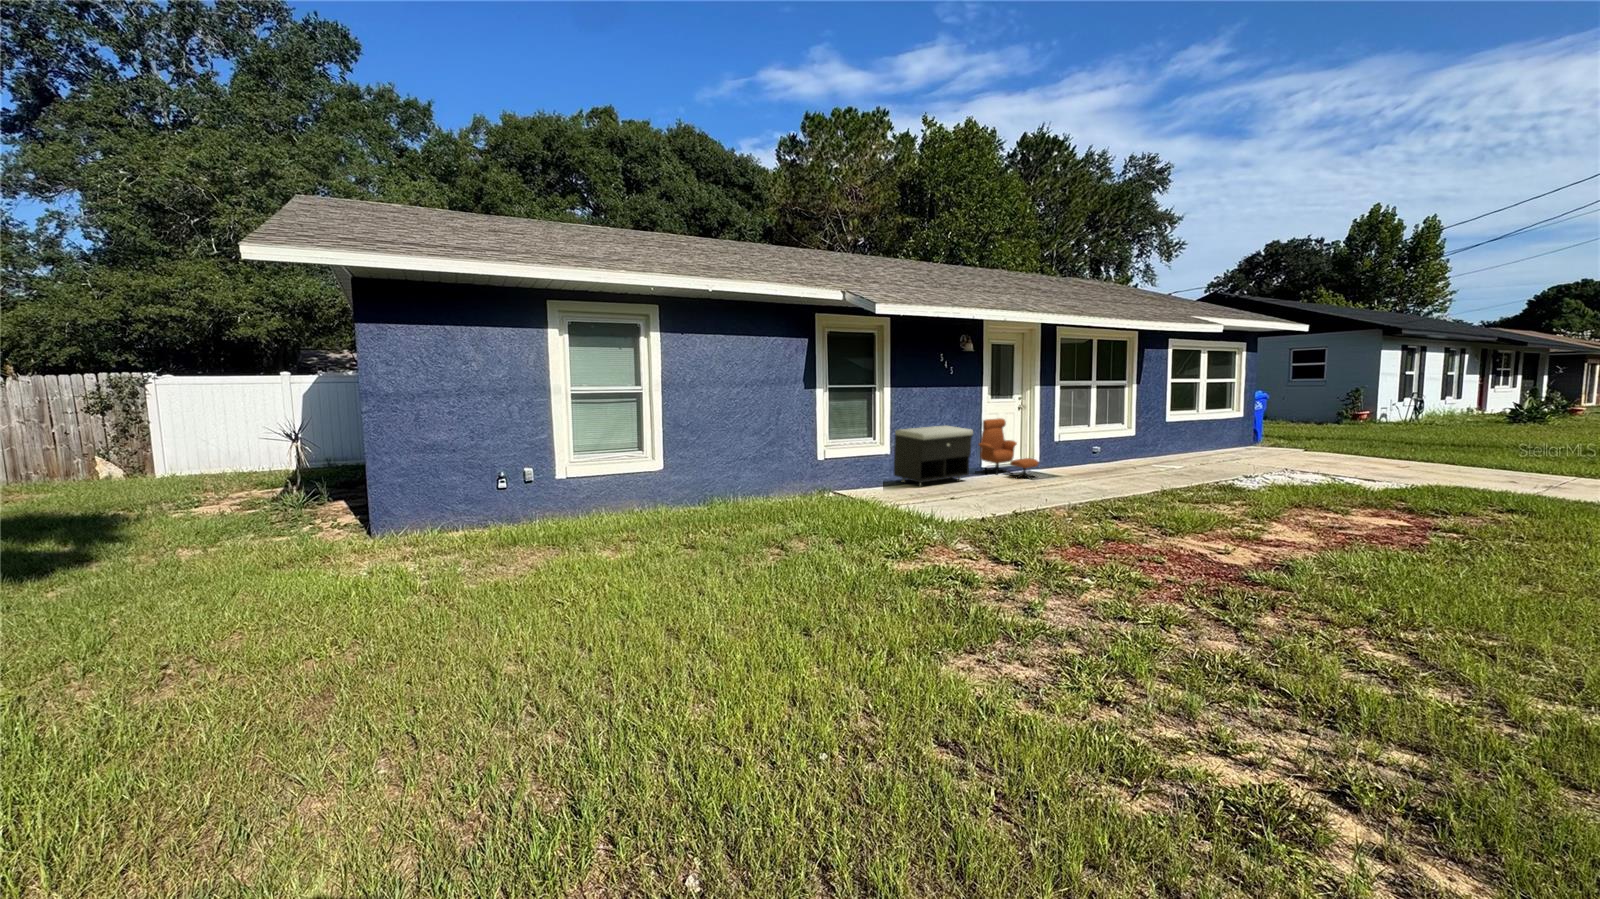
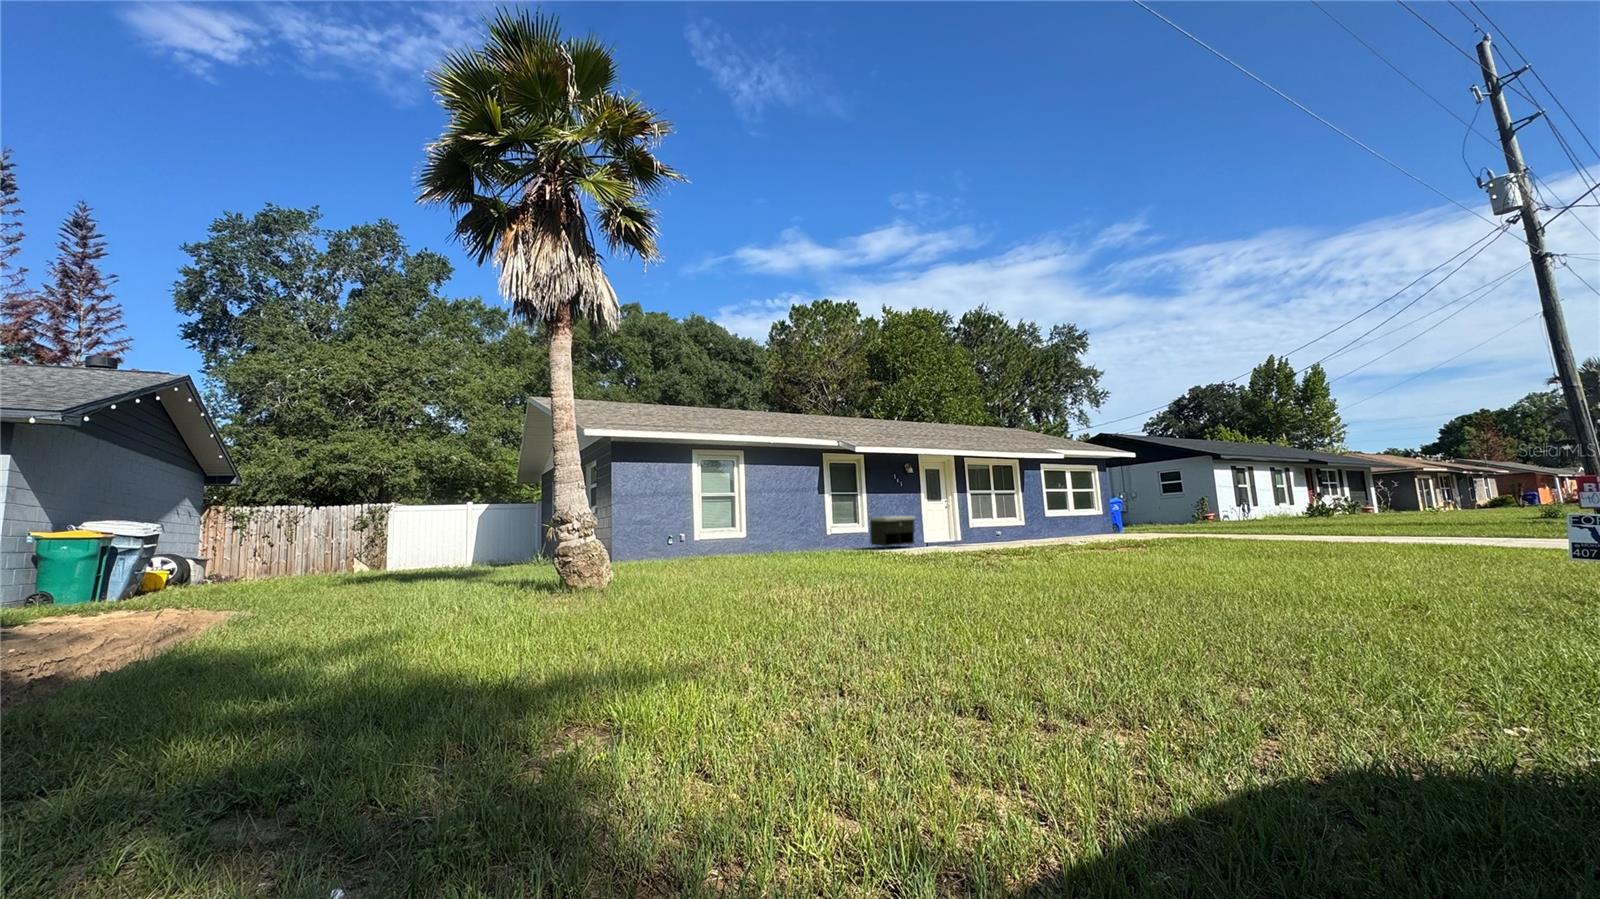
lounge chair: present [979,418,1038,479] -> none [920,512,957,546]

